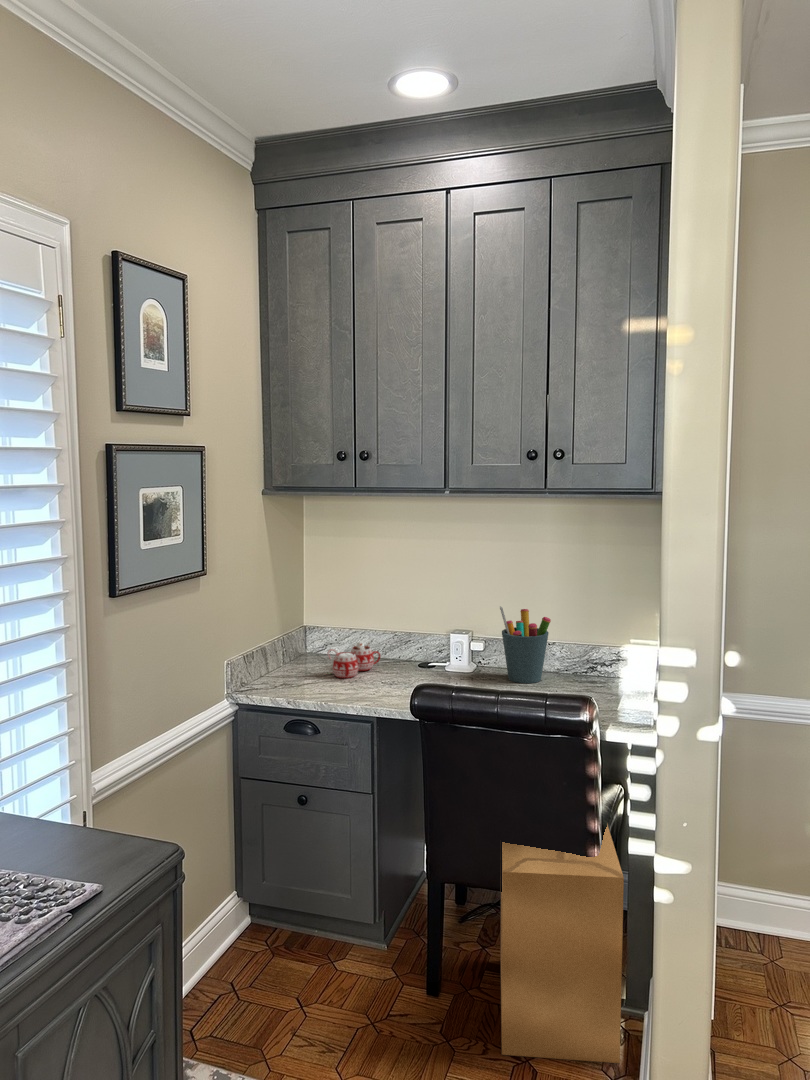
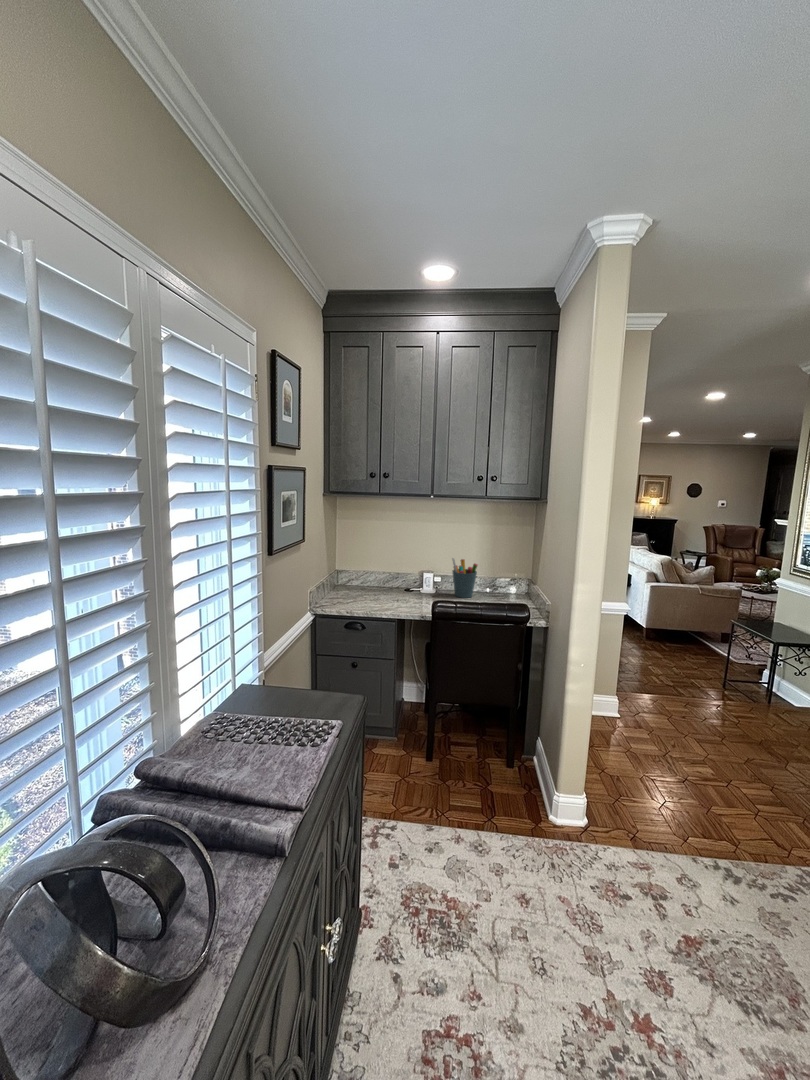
mug: present [323,642,380,678] -> none [357,578,385,598]
cardboard box: present [501,824,624,1063] -> none [458,660,538,787]

